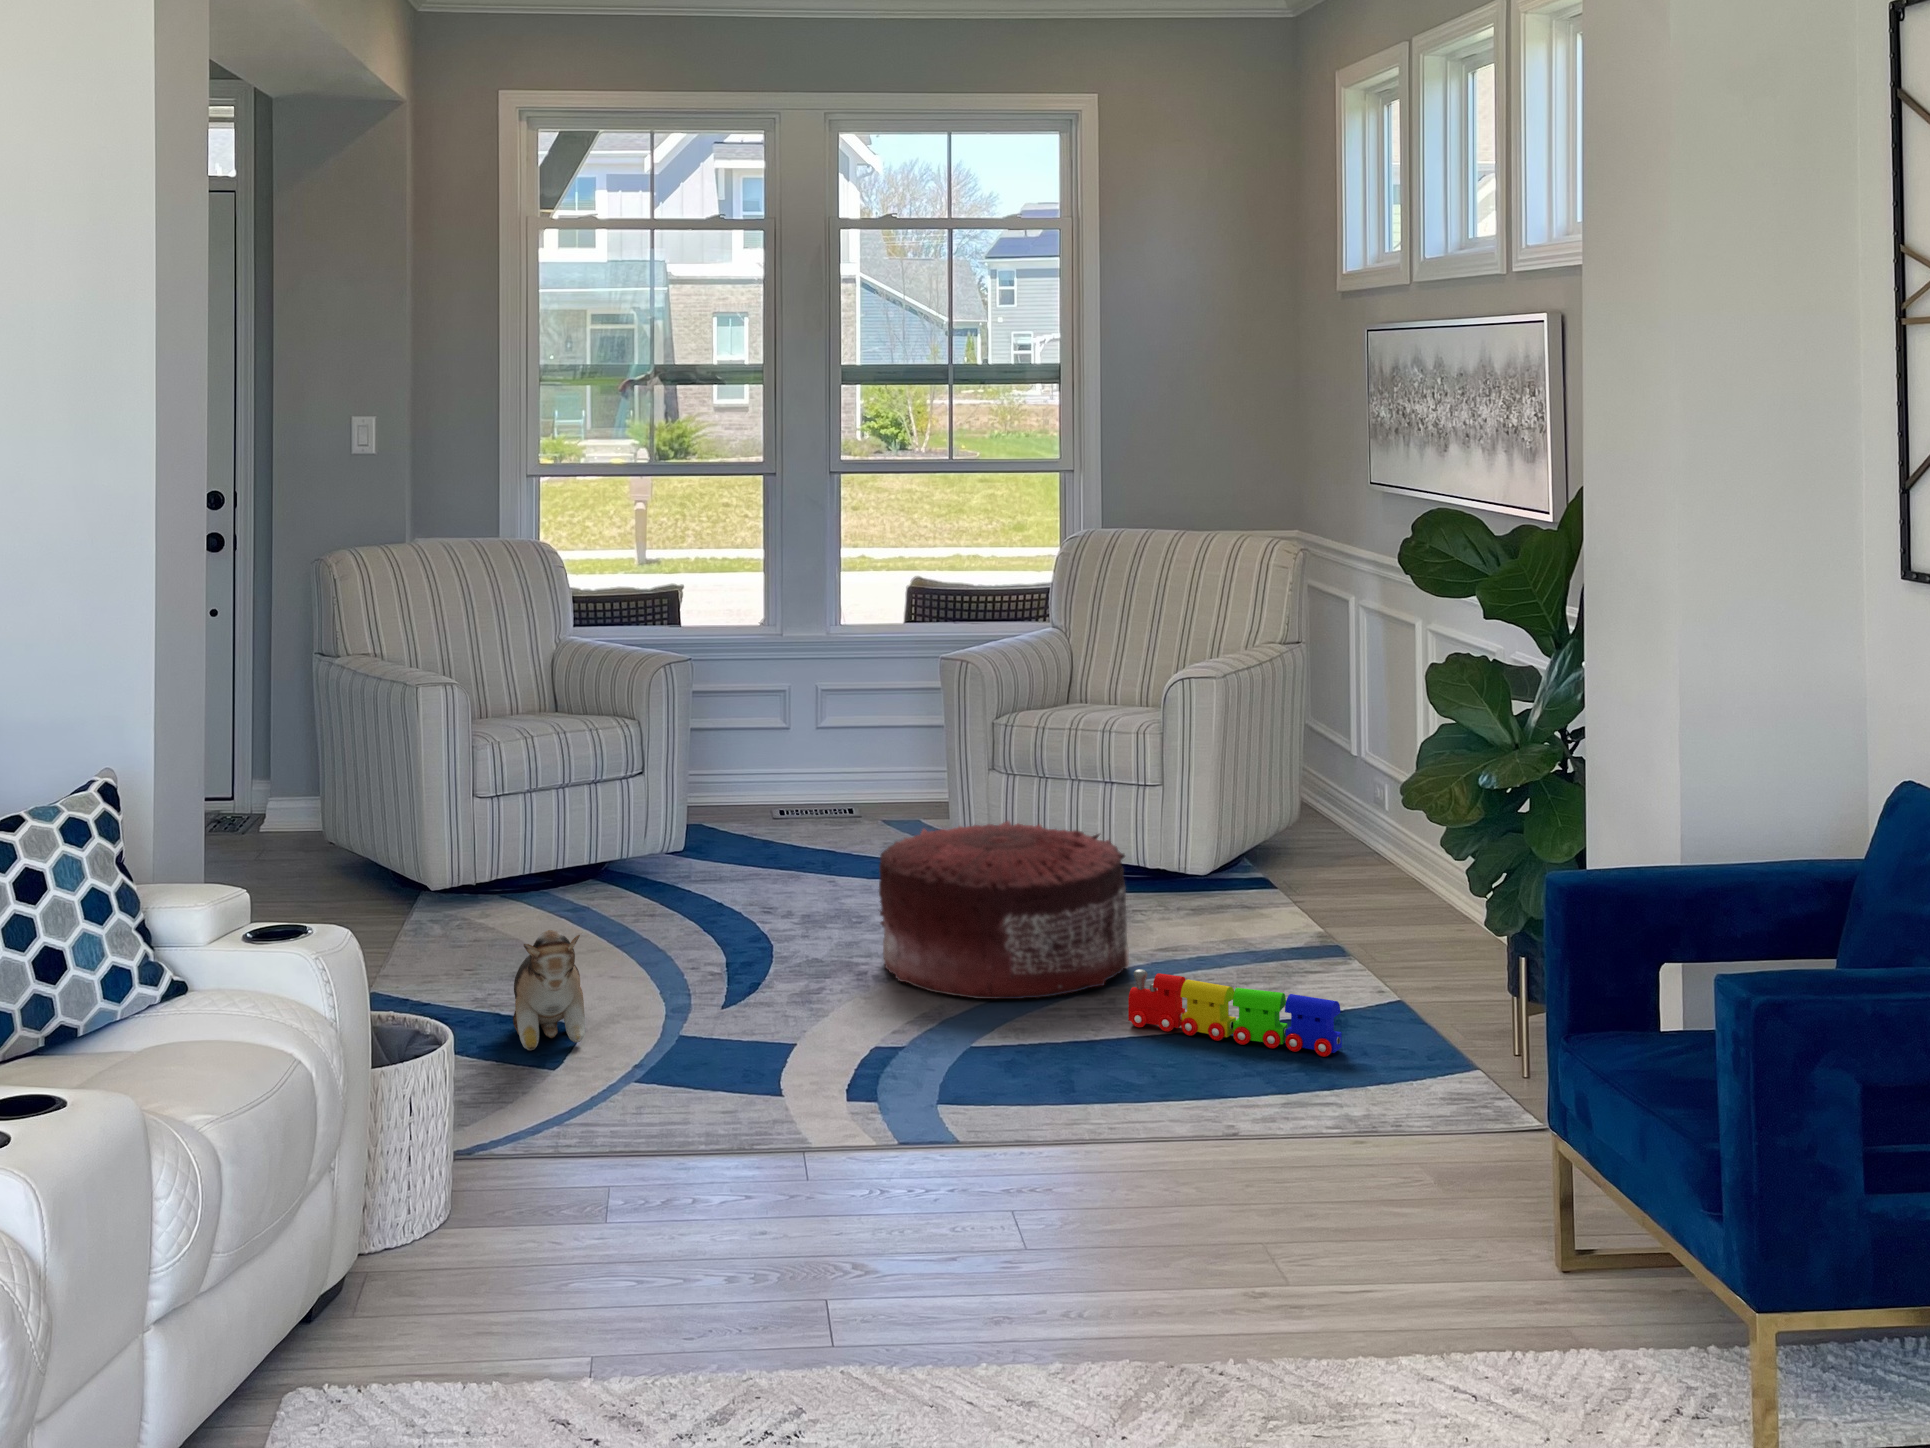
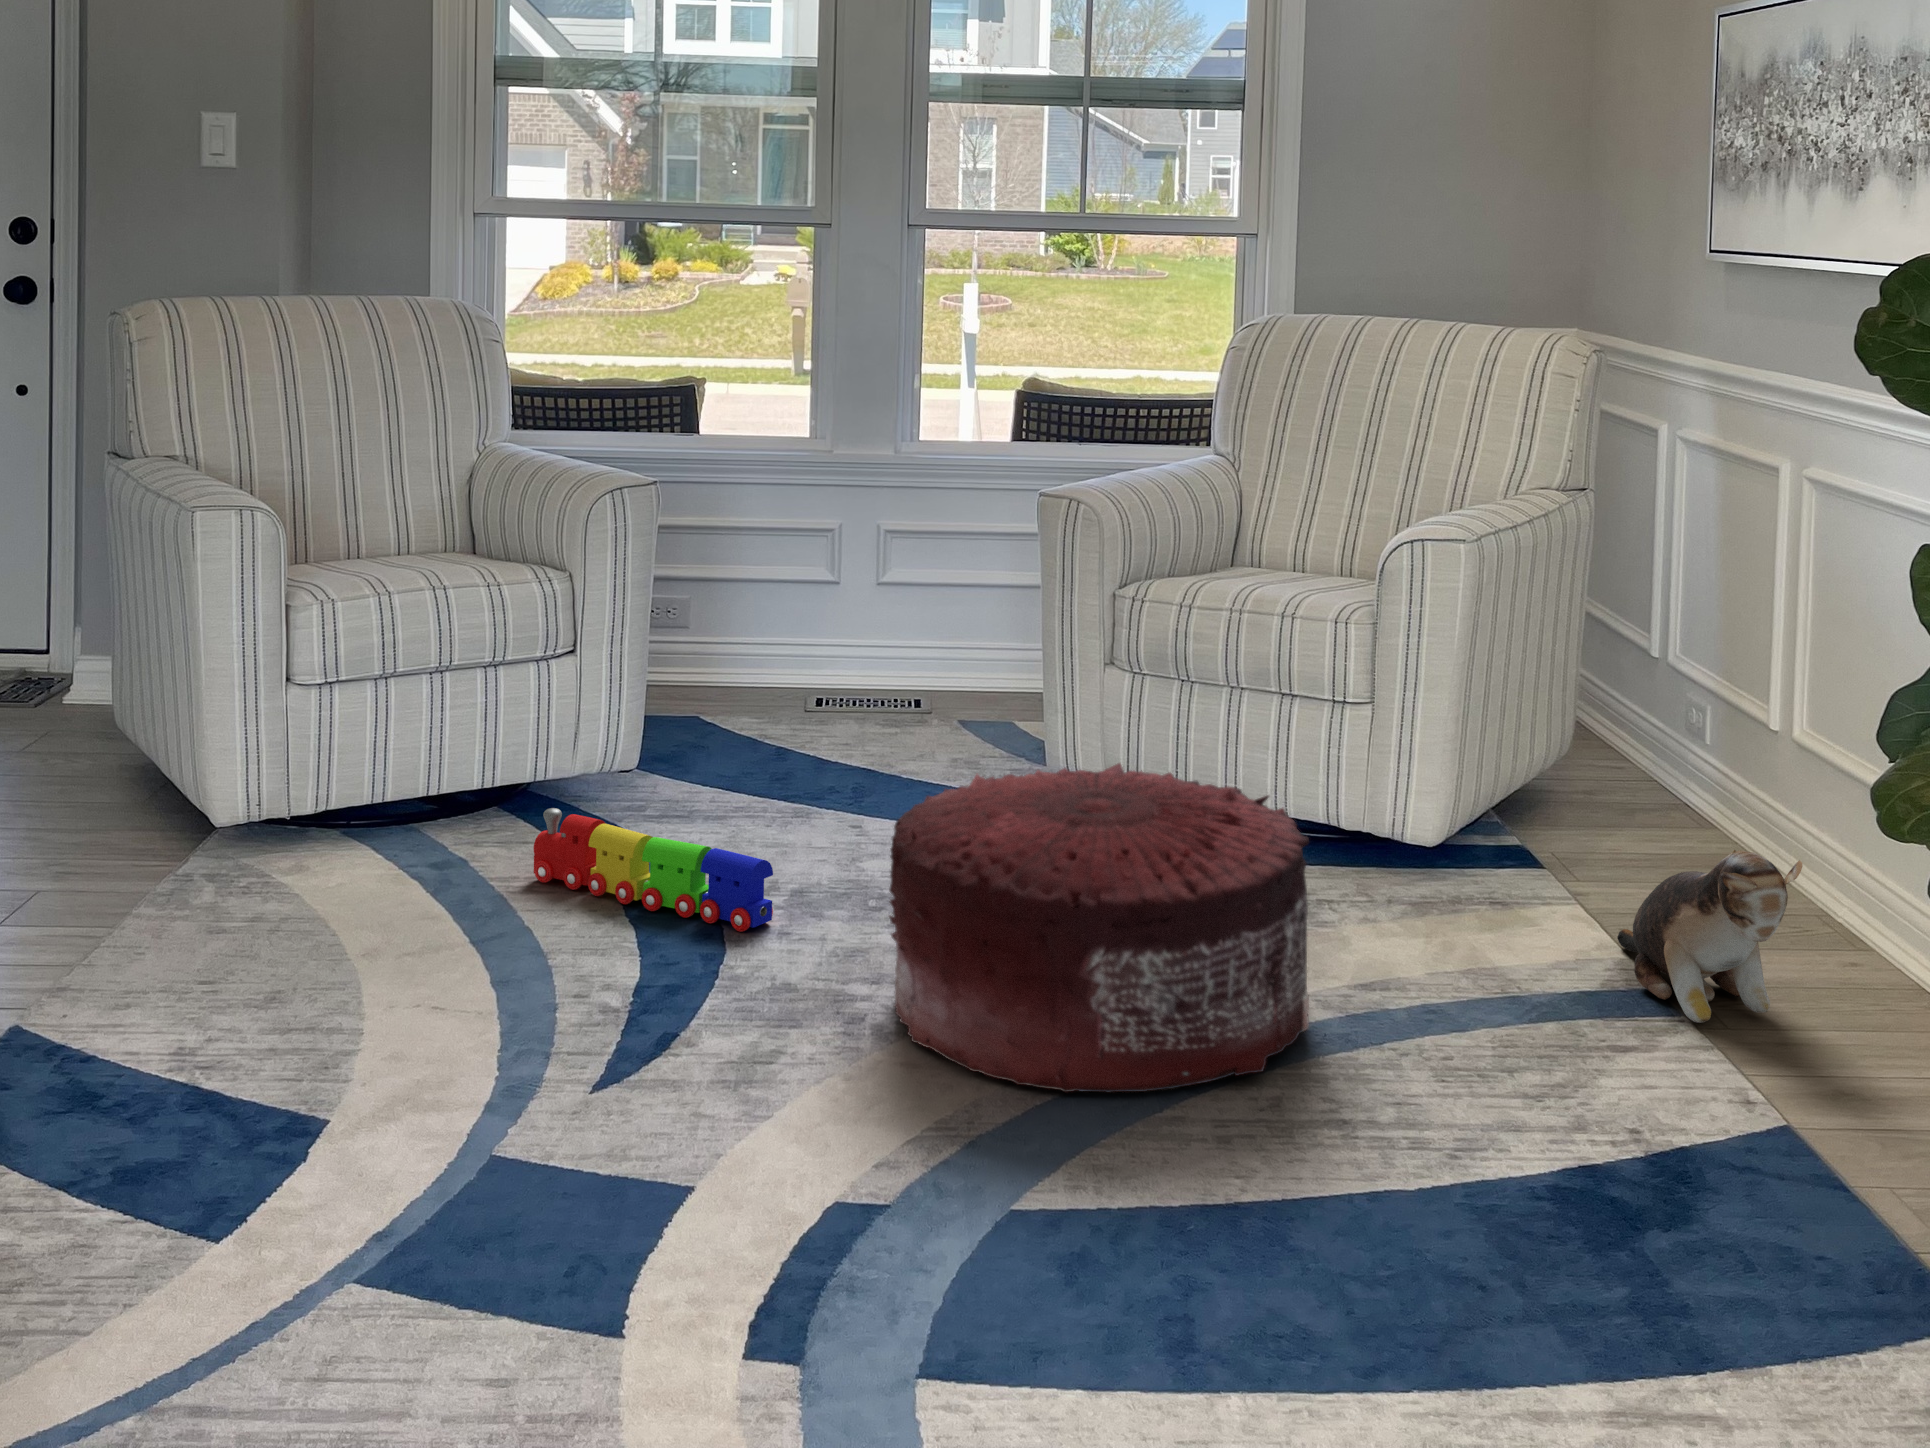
plush toy: present [513,930,585,1050] -> present [1617,850,1802,1023]
toy train: present [1128,969,1342,1057] -> present [534,808,773,932]

